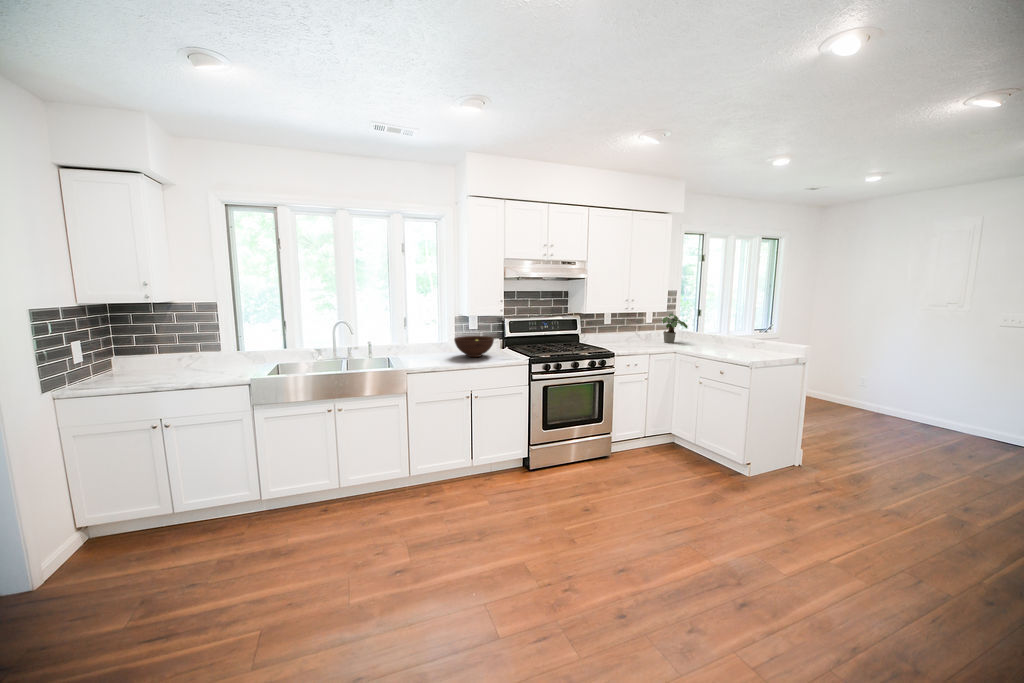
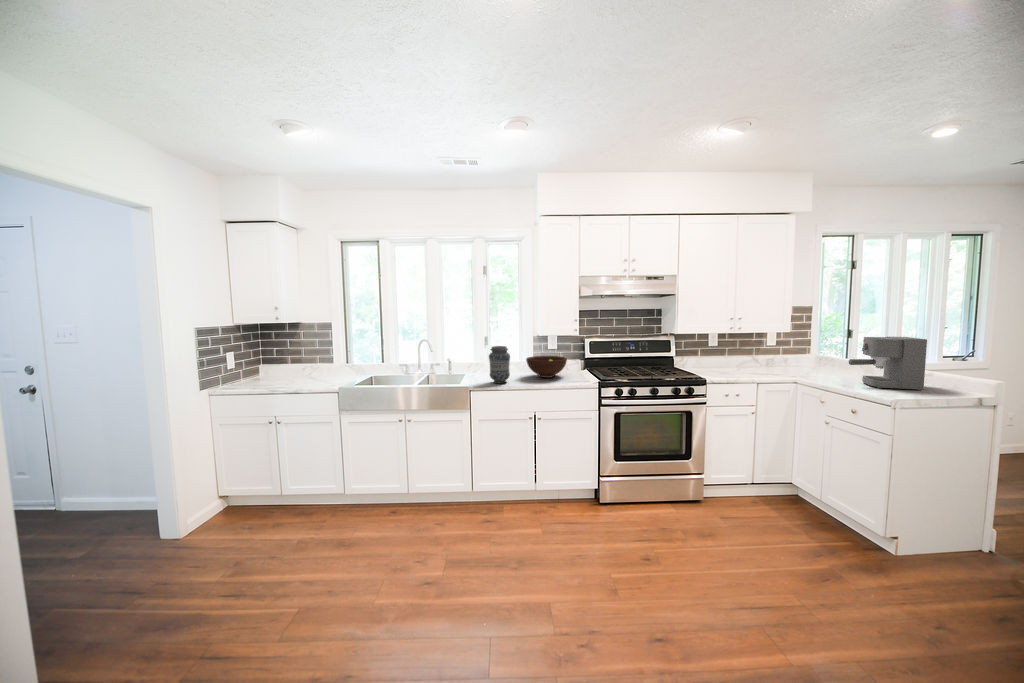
potted plant: present [662,314,687,343] -> none [785,335,822,371]
coffee maker: none [710,315,759,354] -> present [849,337,927,391]
vase: none [420,327,442,365] -> present [489,346,510,384]

